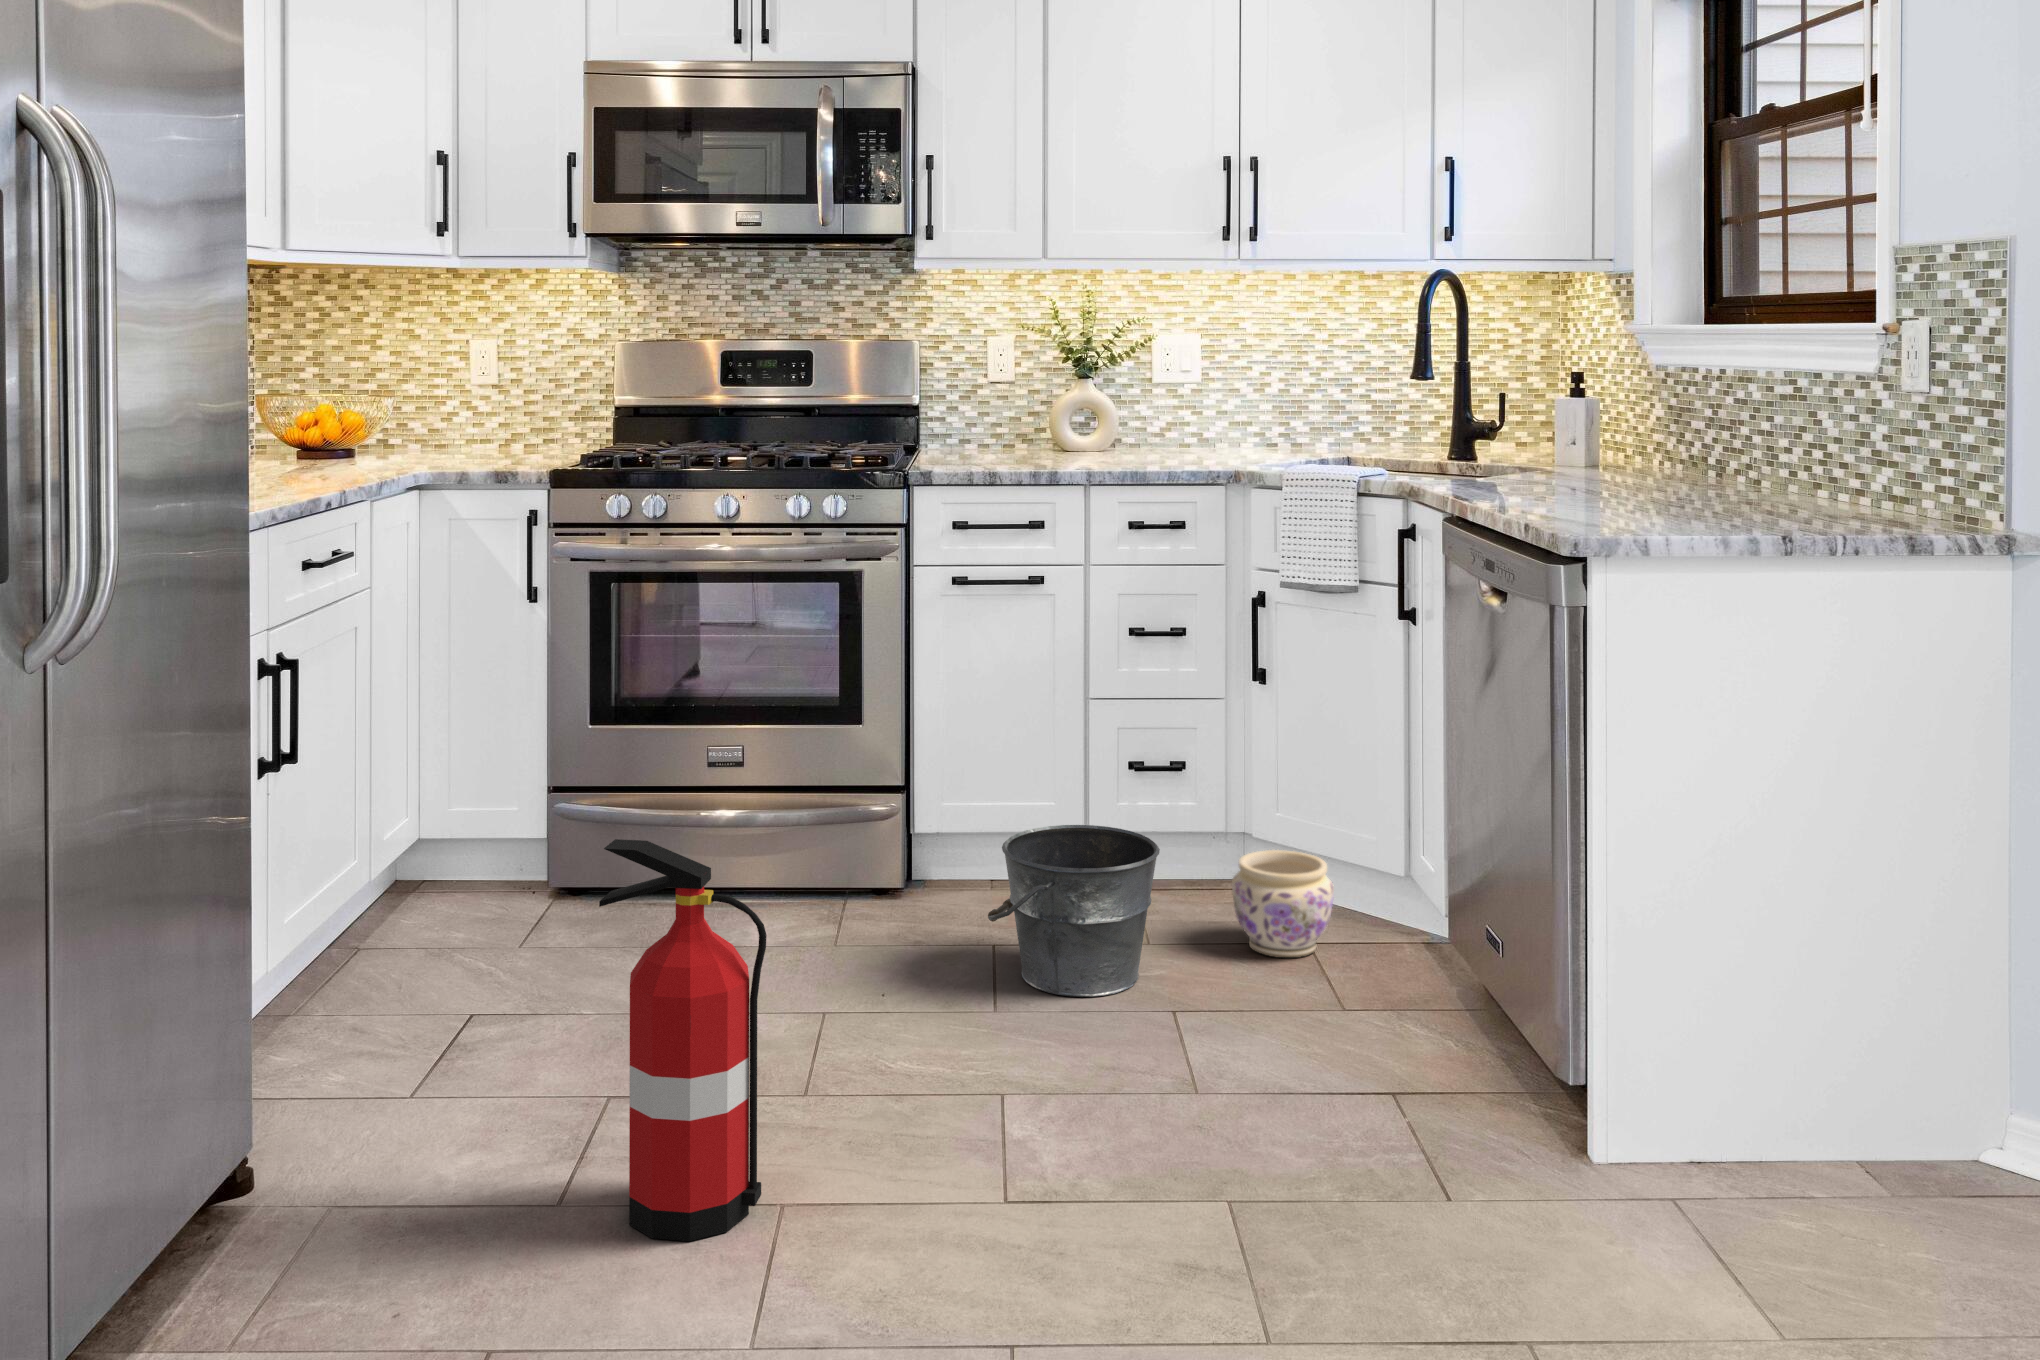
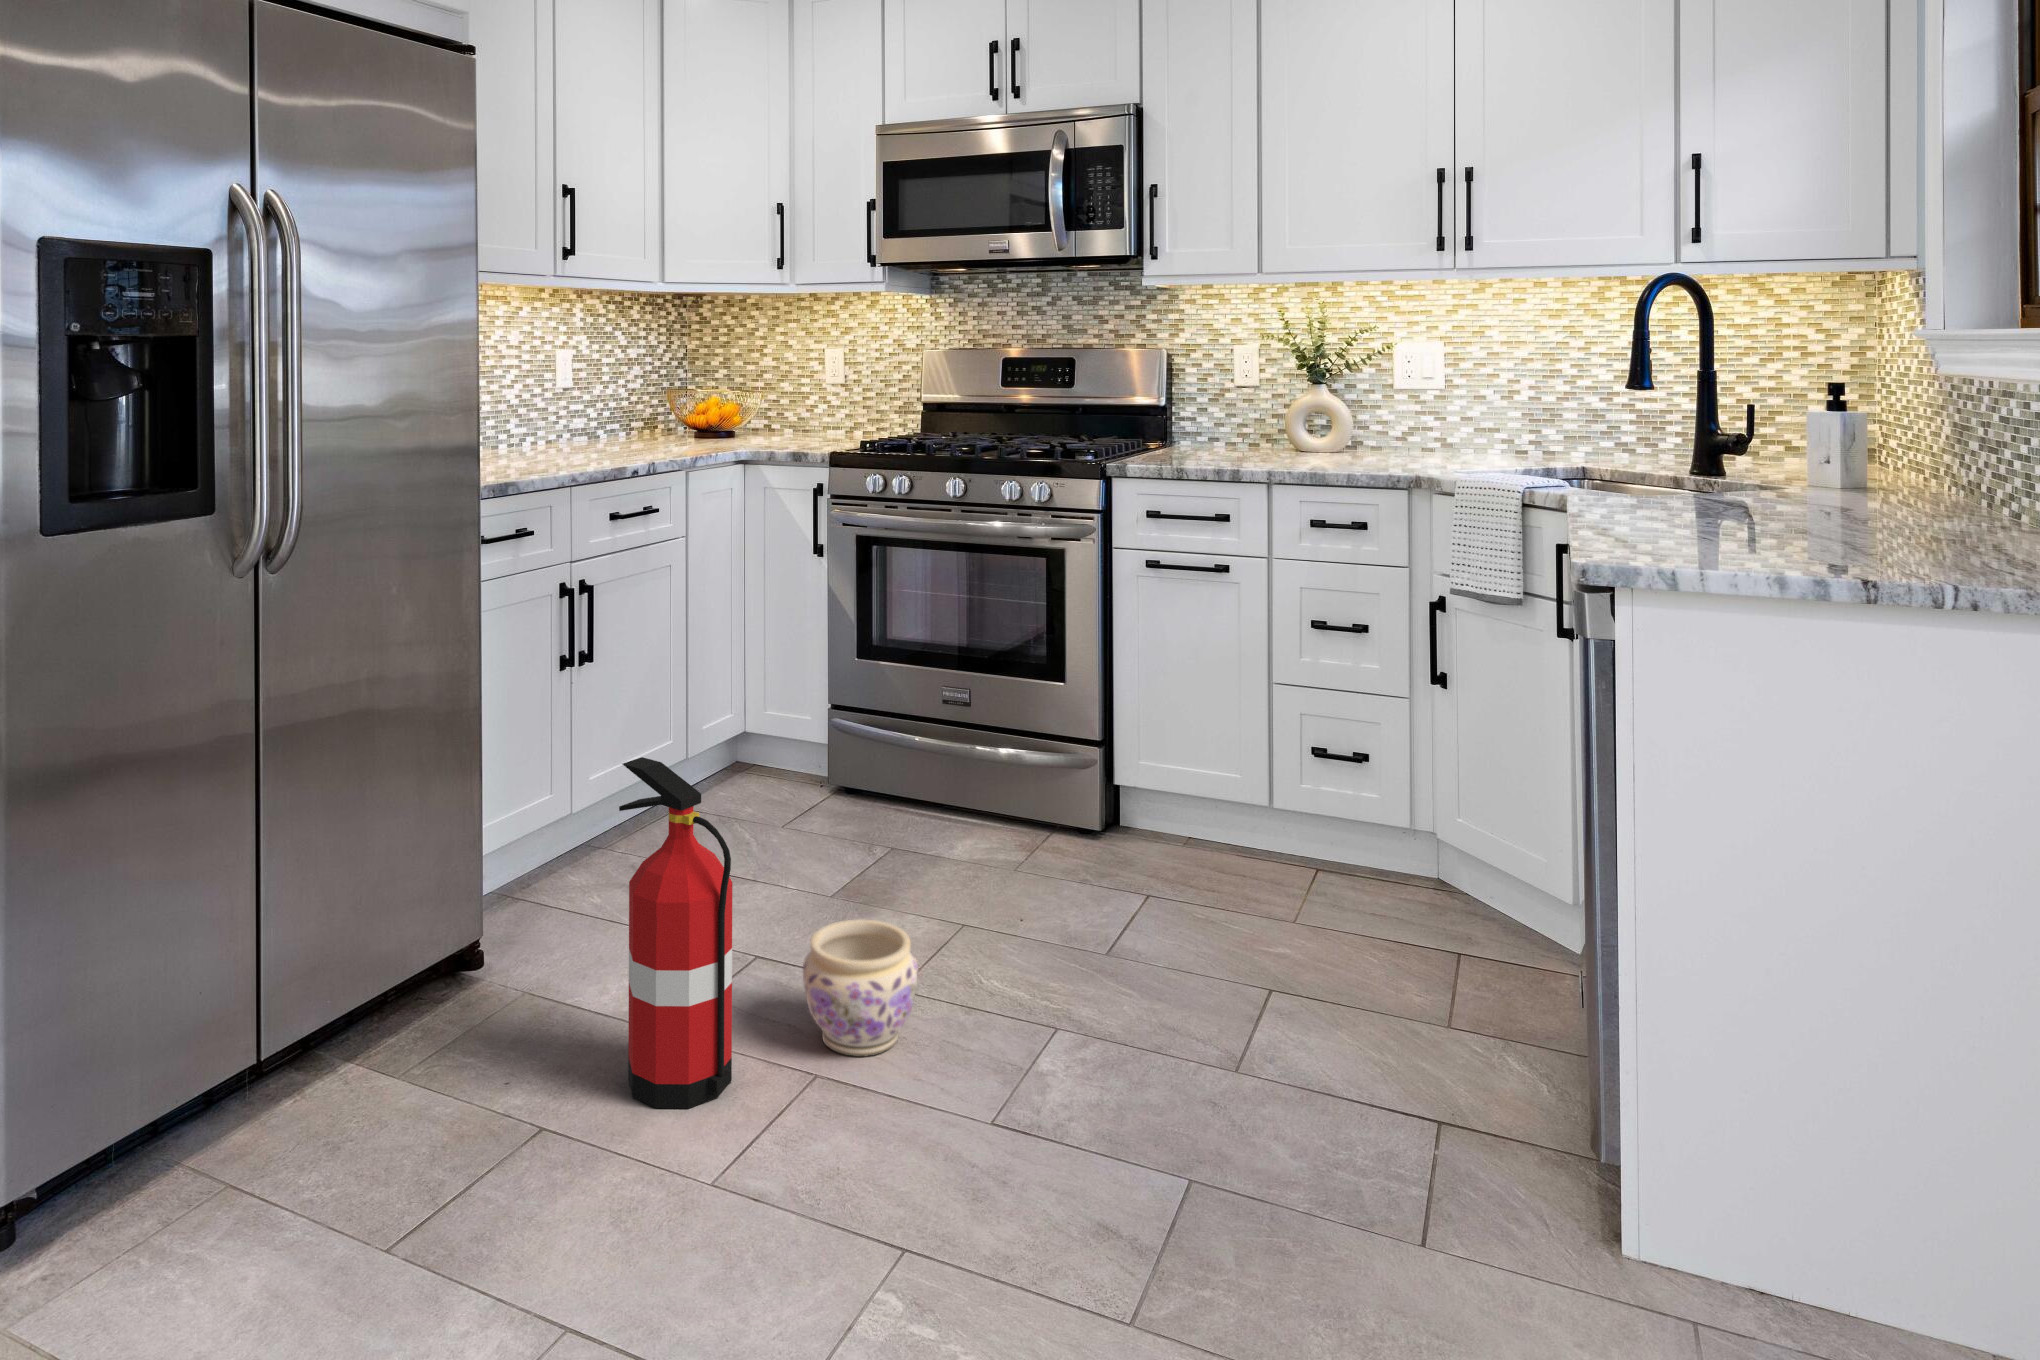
bucket: present [988,825,1160,997] -> none [1098,798,1263,969]
planter: present [1232,850,1334,958] -> present [803,919,918,1057]

